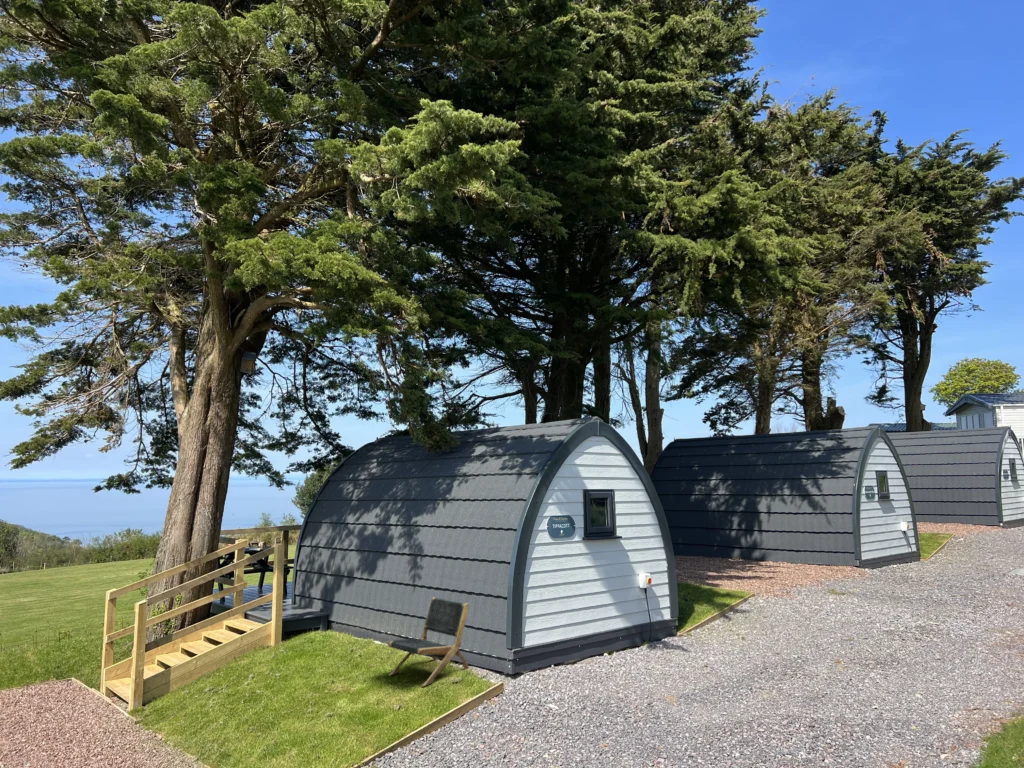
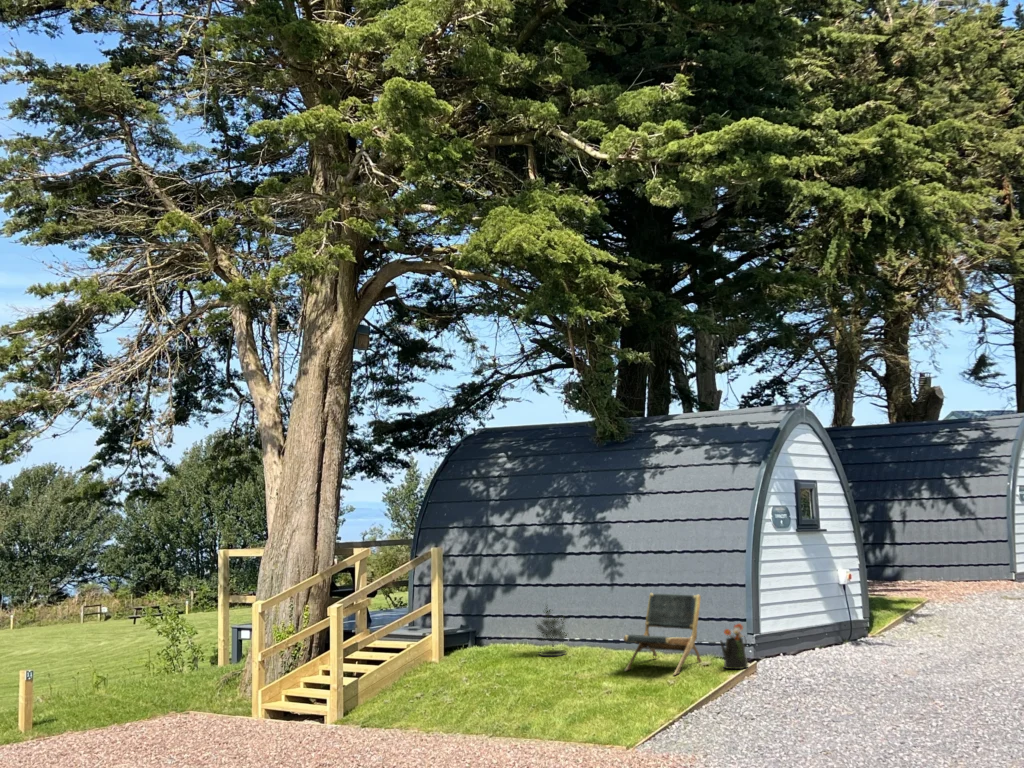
potted tree: none [344,598,377,648] -> present [537,606,567,656]
watering can: none [471,635,504,683] -> present [720,624,748,669]

